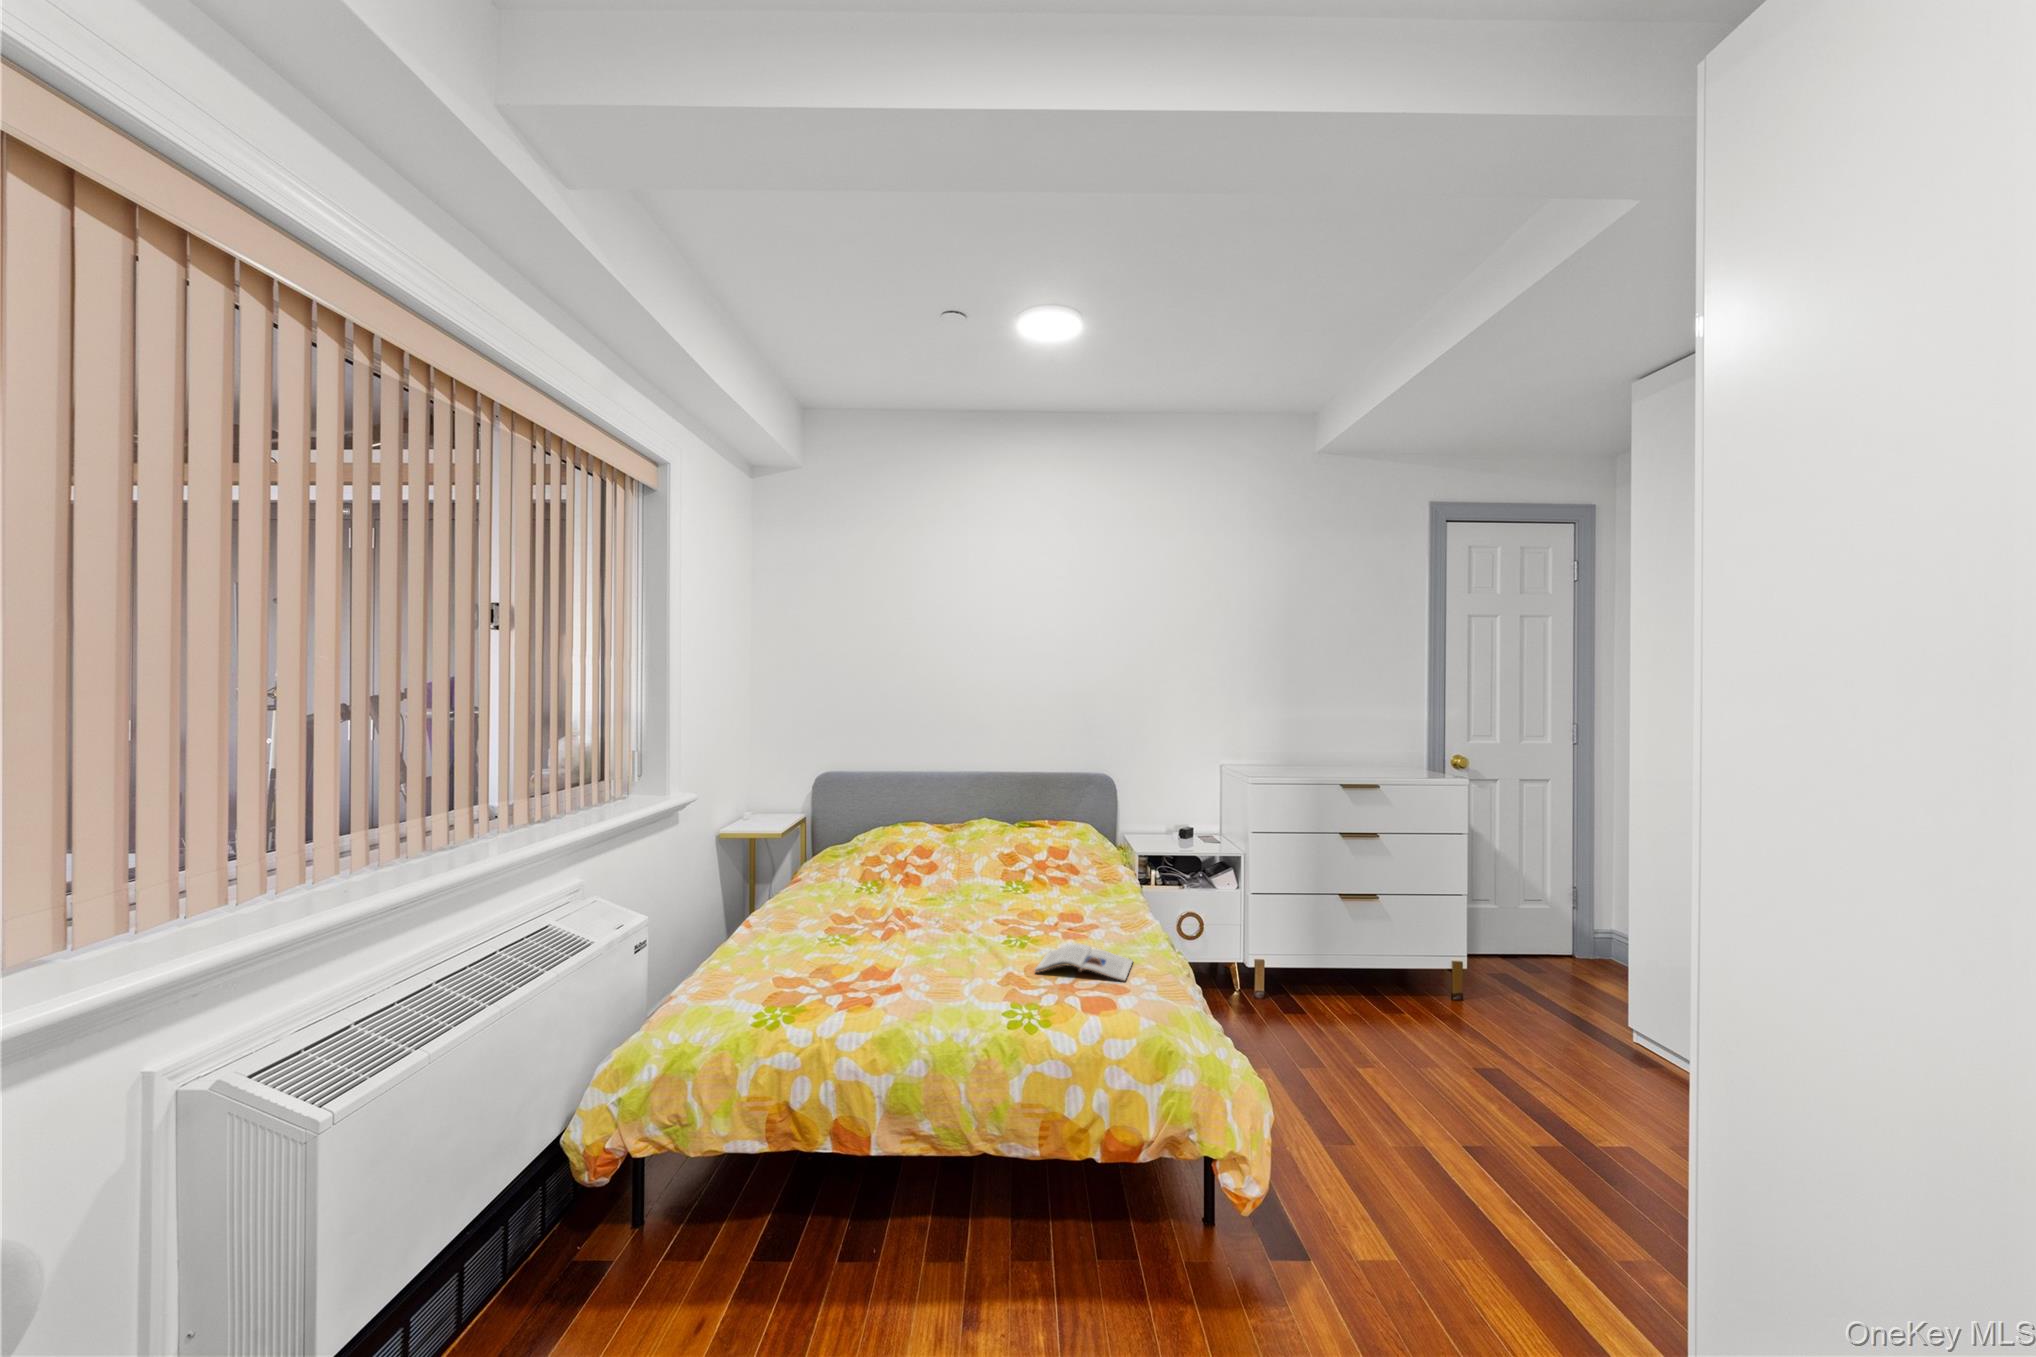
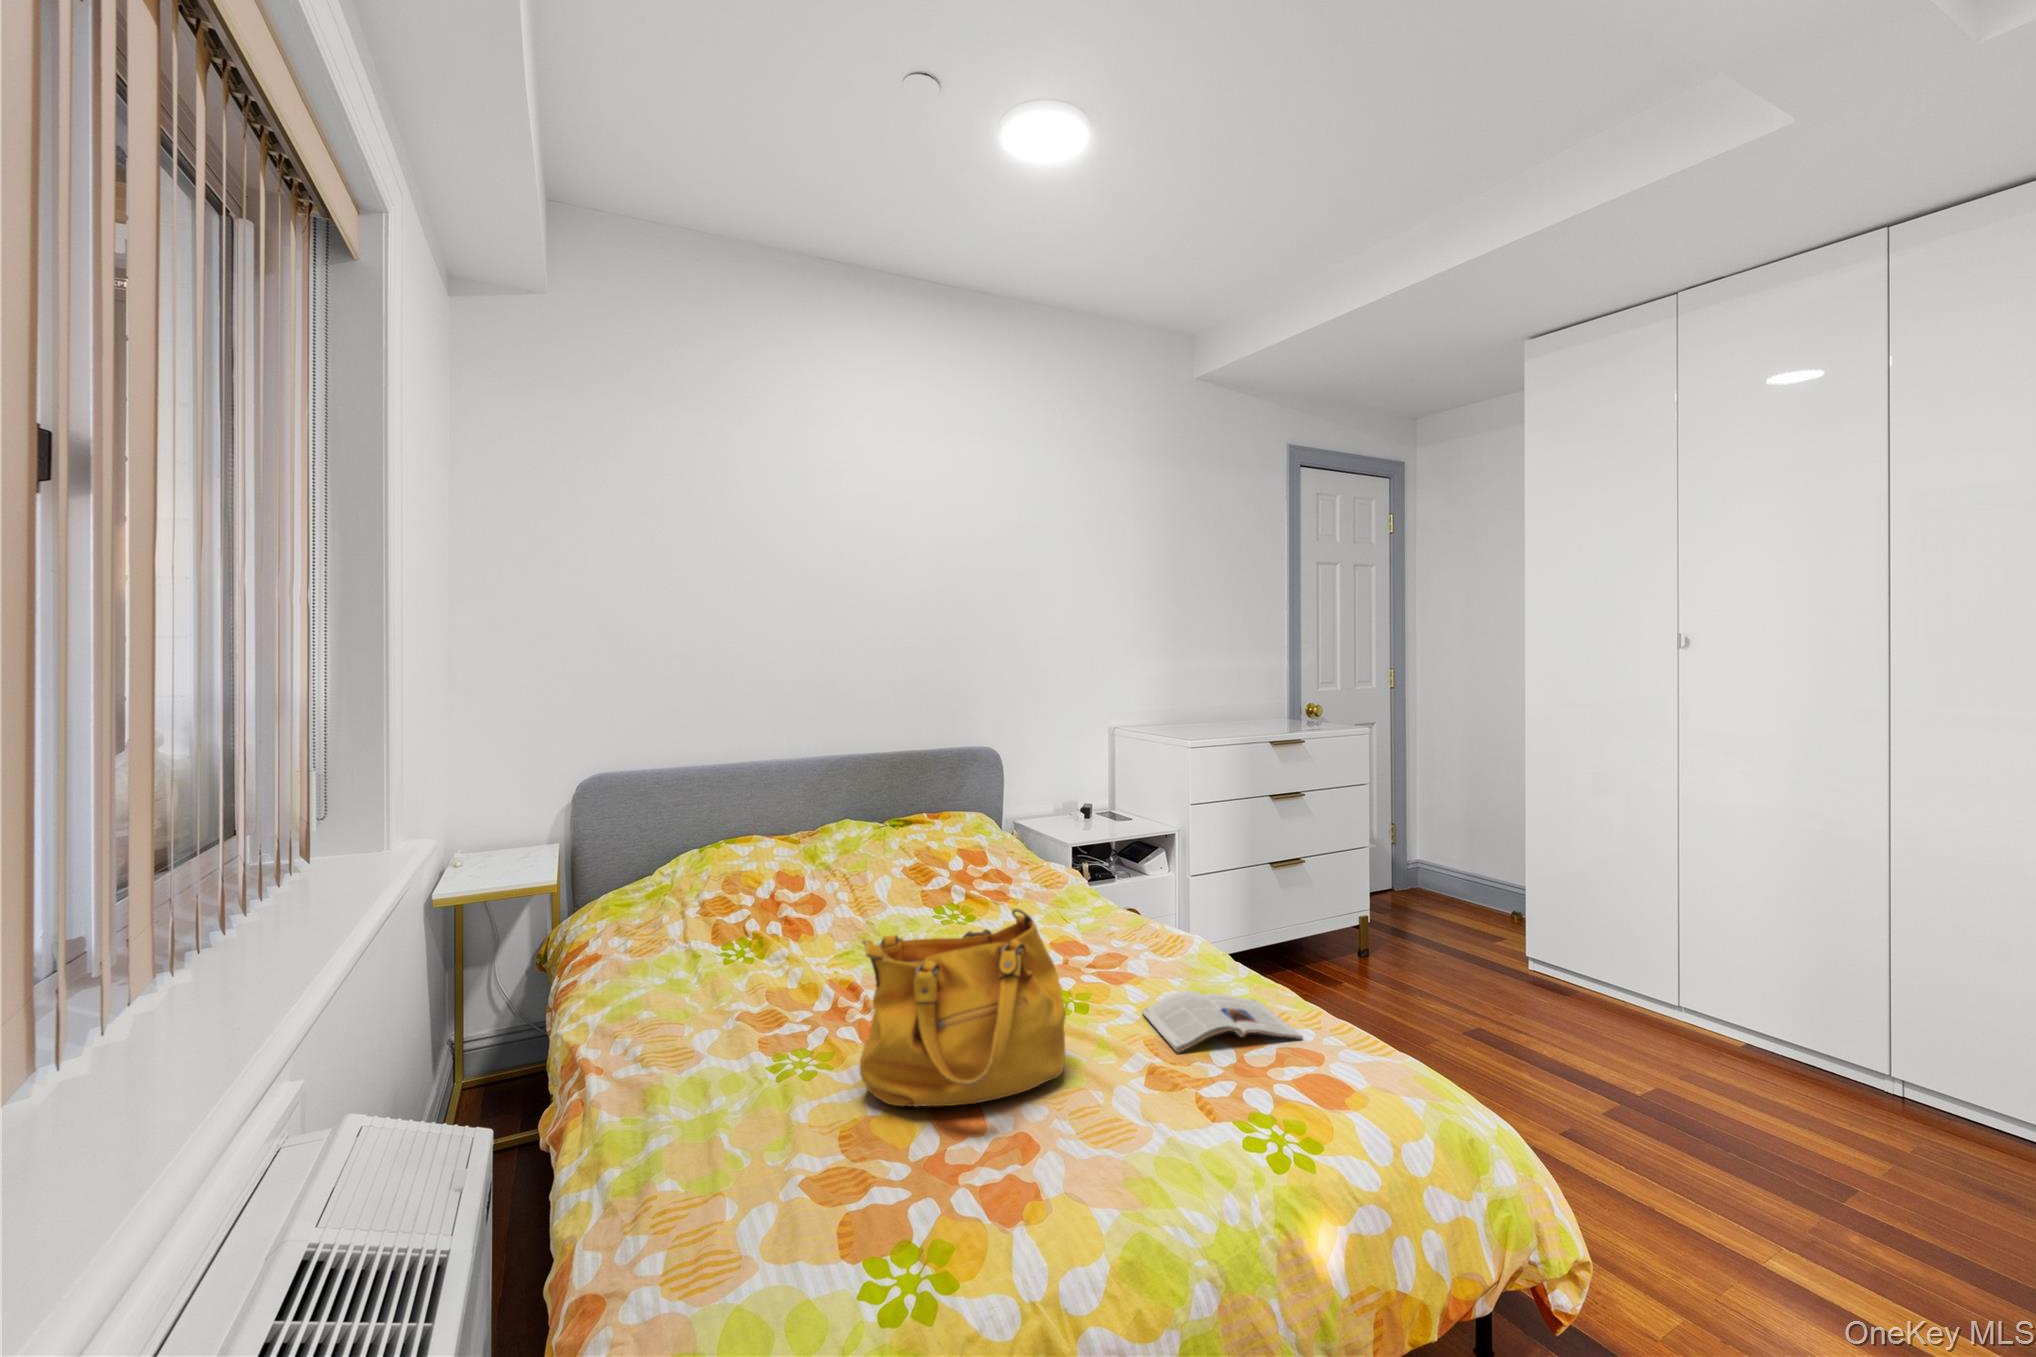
handbag: none [839,865,964,971] -> present [860,909,1066,1107]

